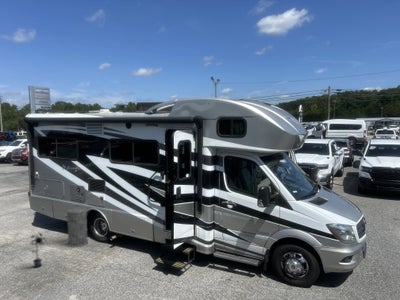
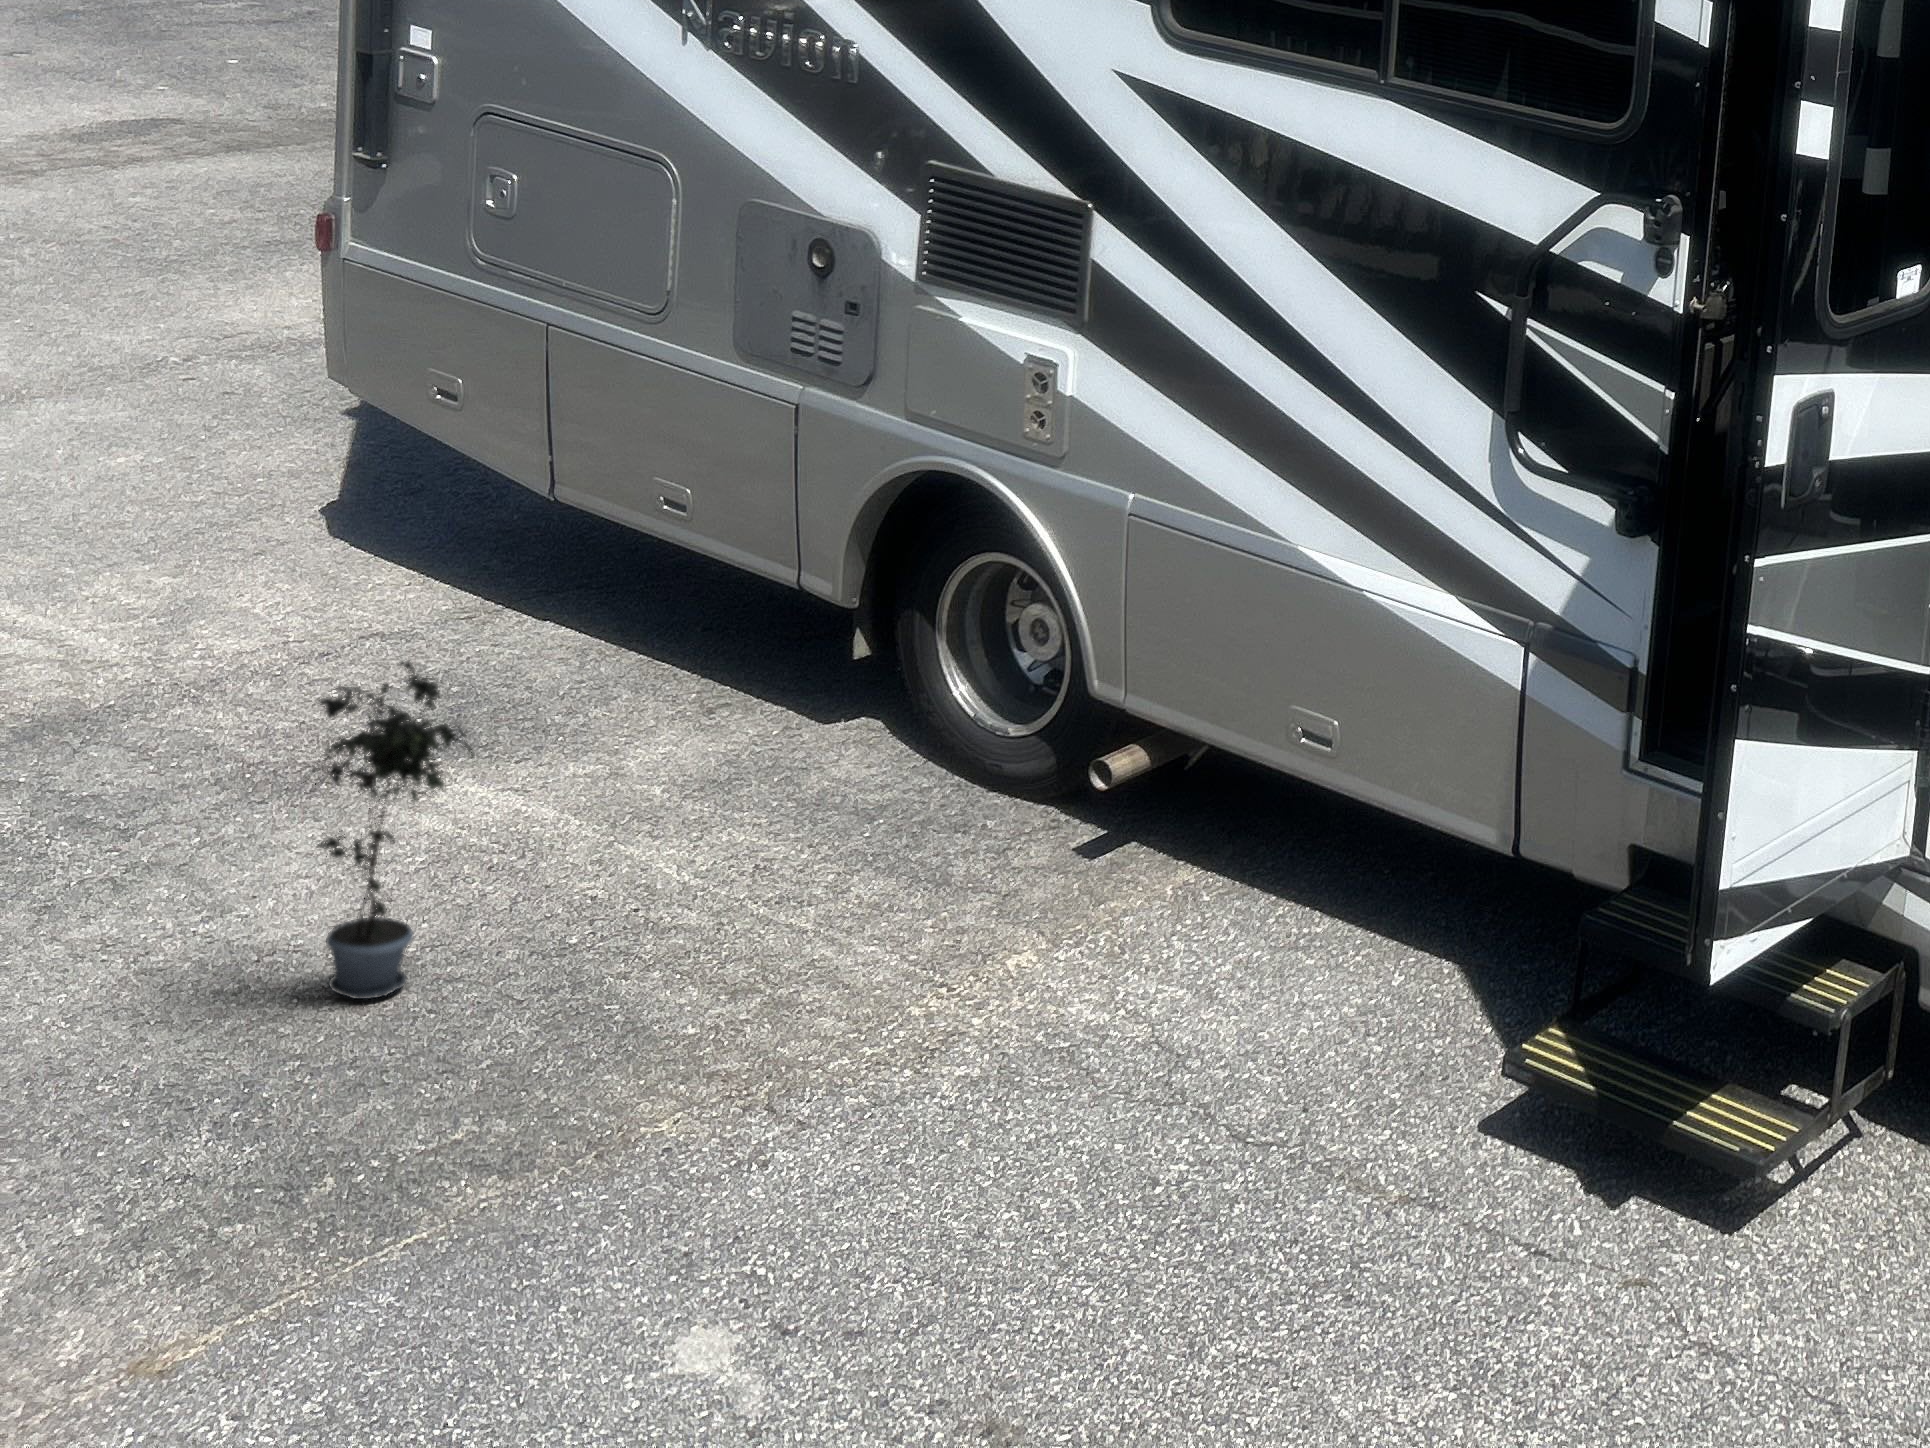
trash can: present [67,206,88,247] -> none [667,416,881,815]

